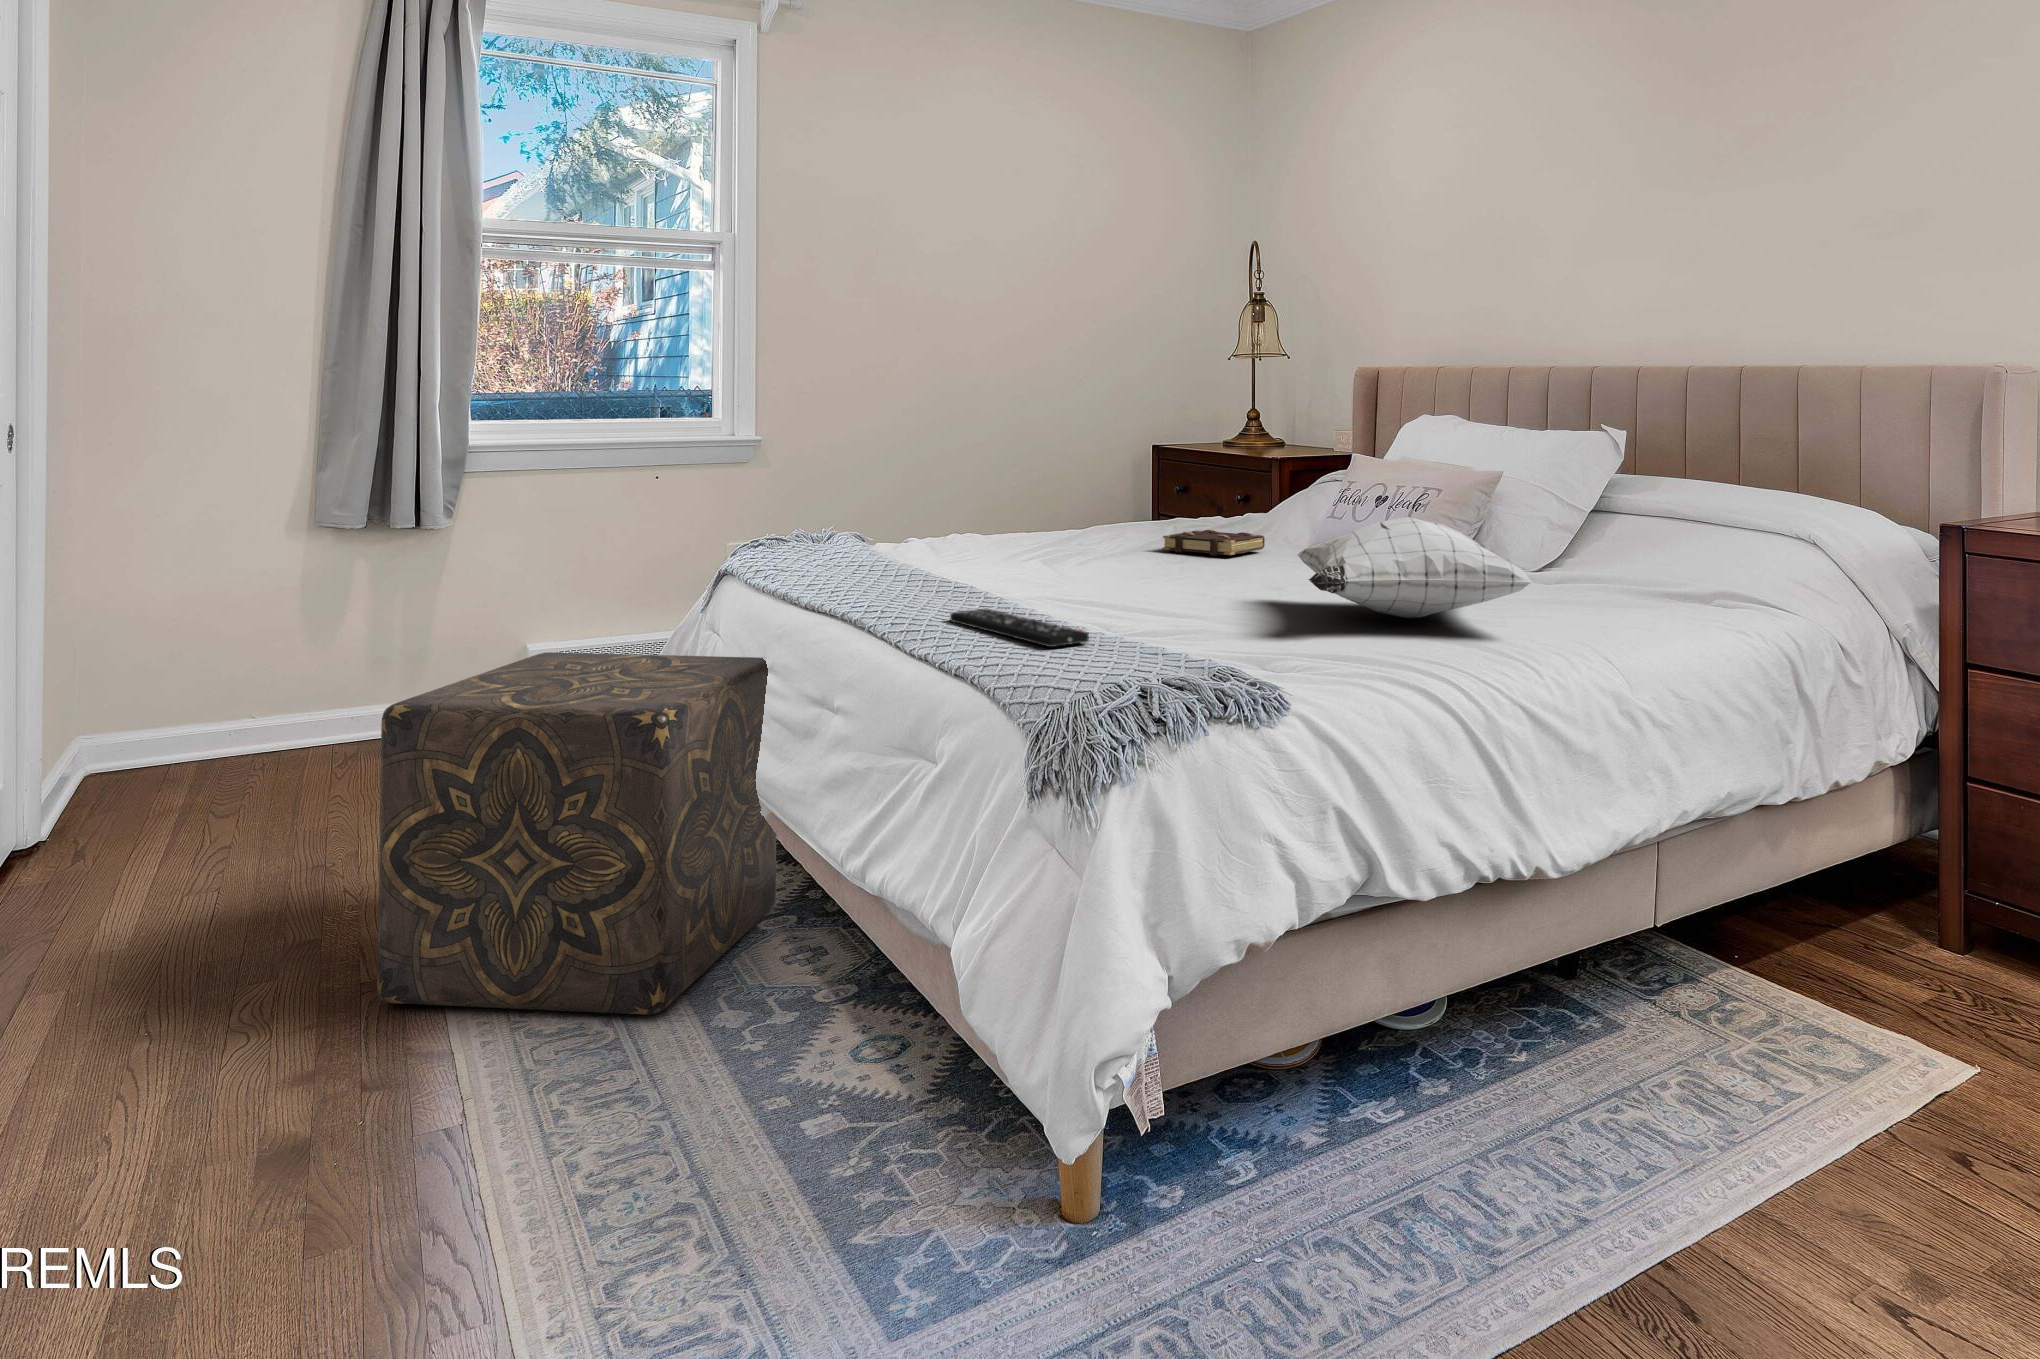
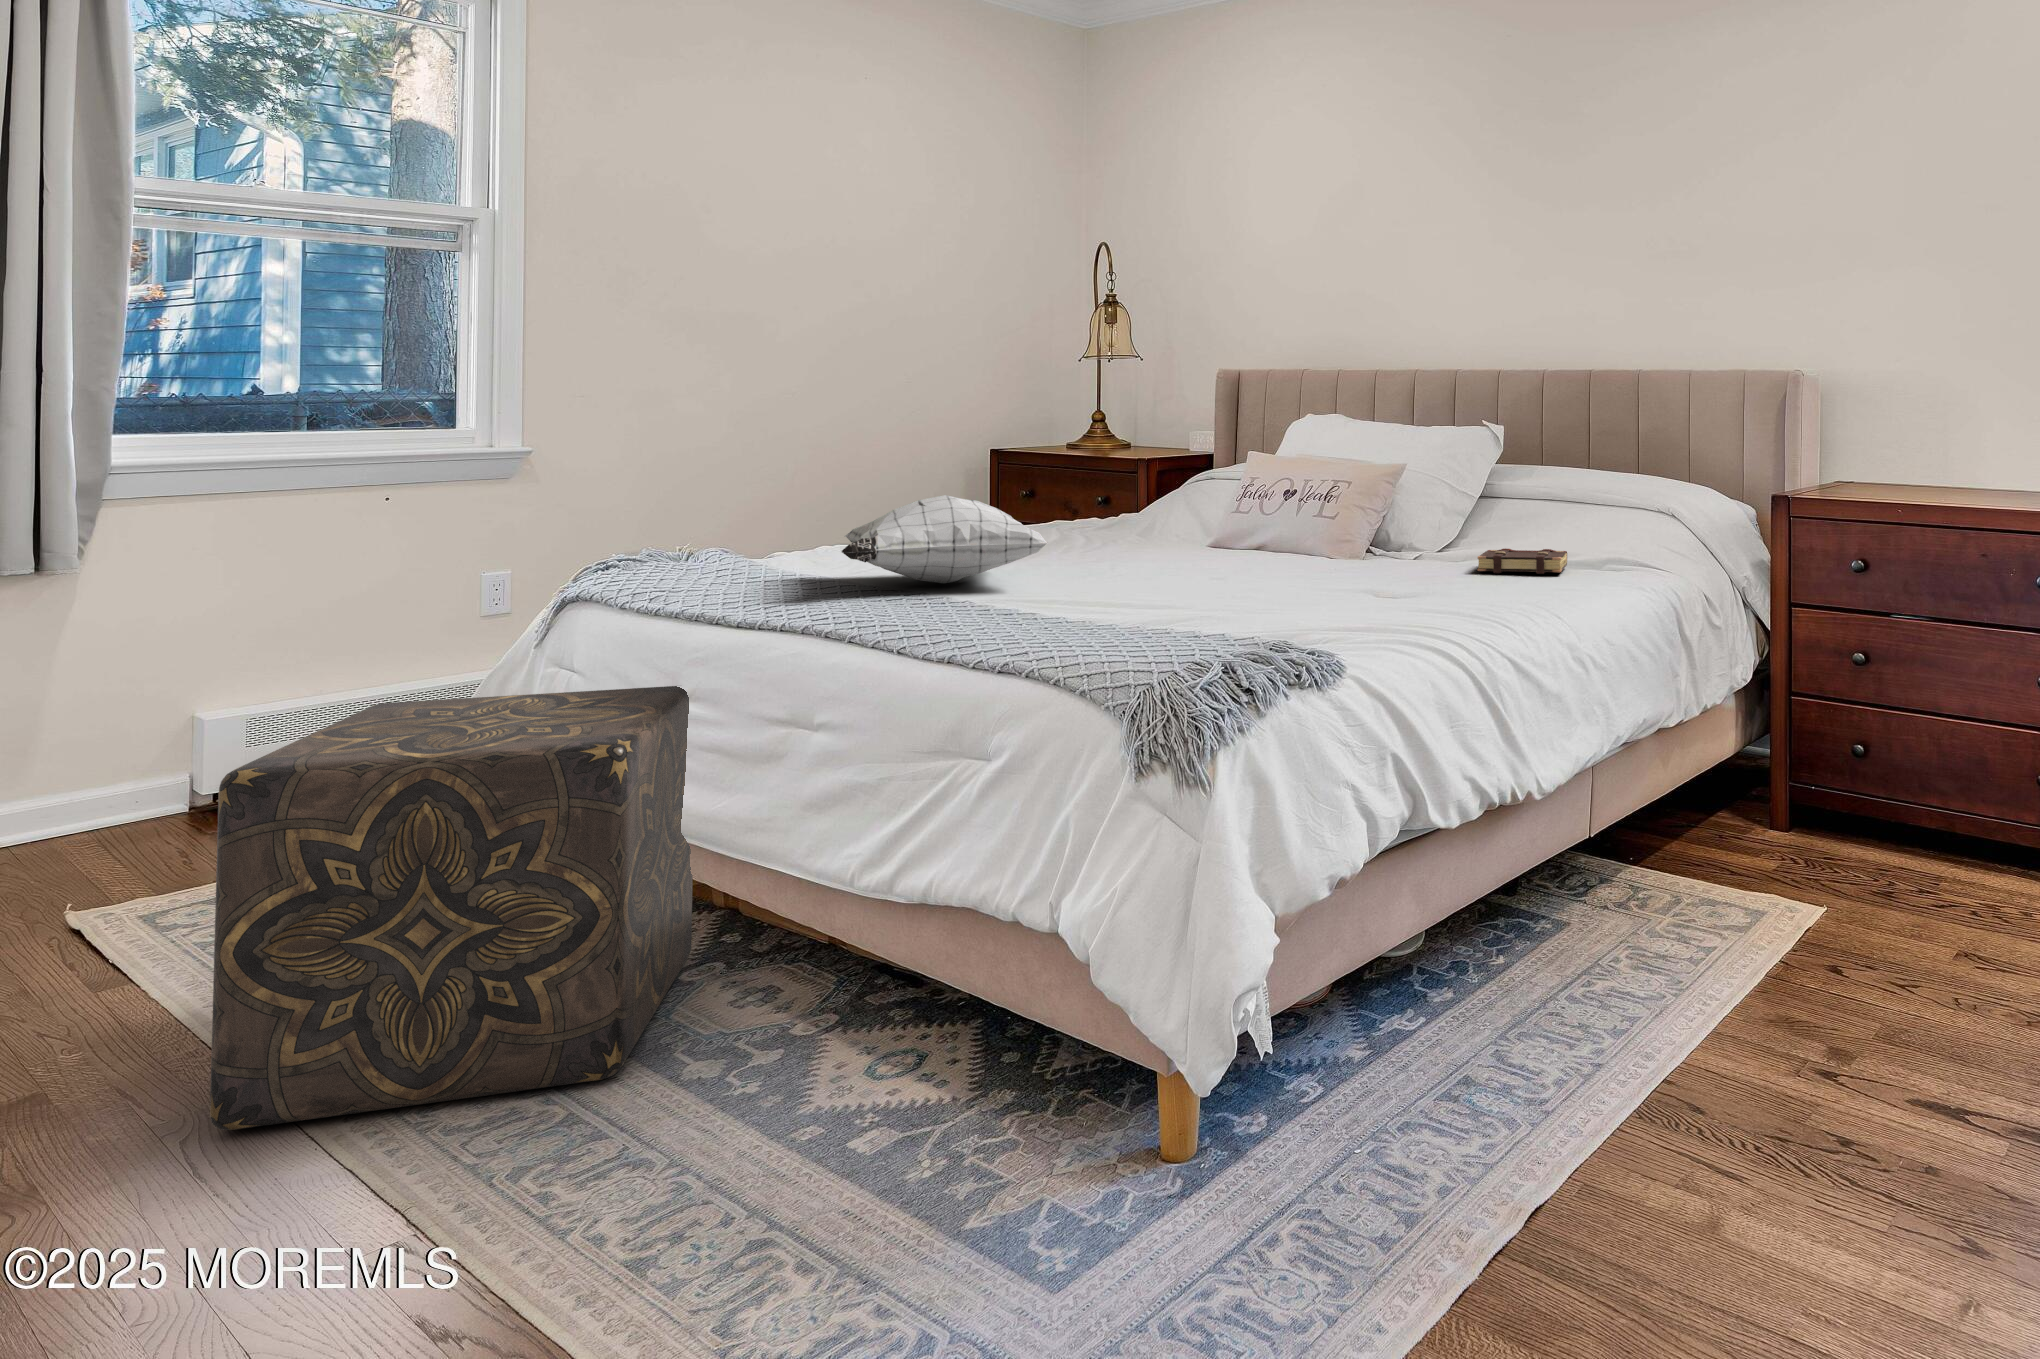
pillow: present [1296,517,1532,618] -> present [842,495,1048,583]
book: present [1163,530,1265,556] -> present [1478,548,1567,574]
remote control: present [950,609,1089,647] -> none [929,611,1099,639]

